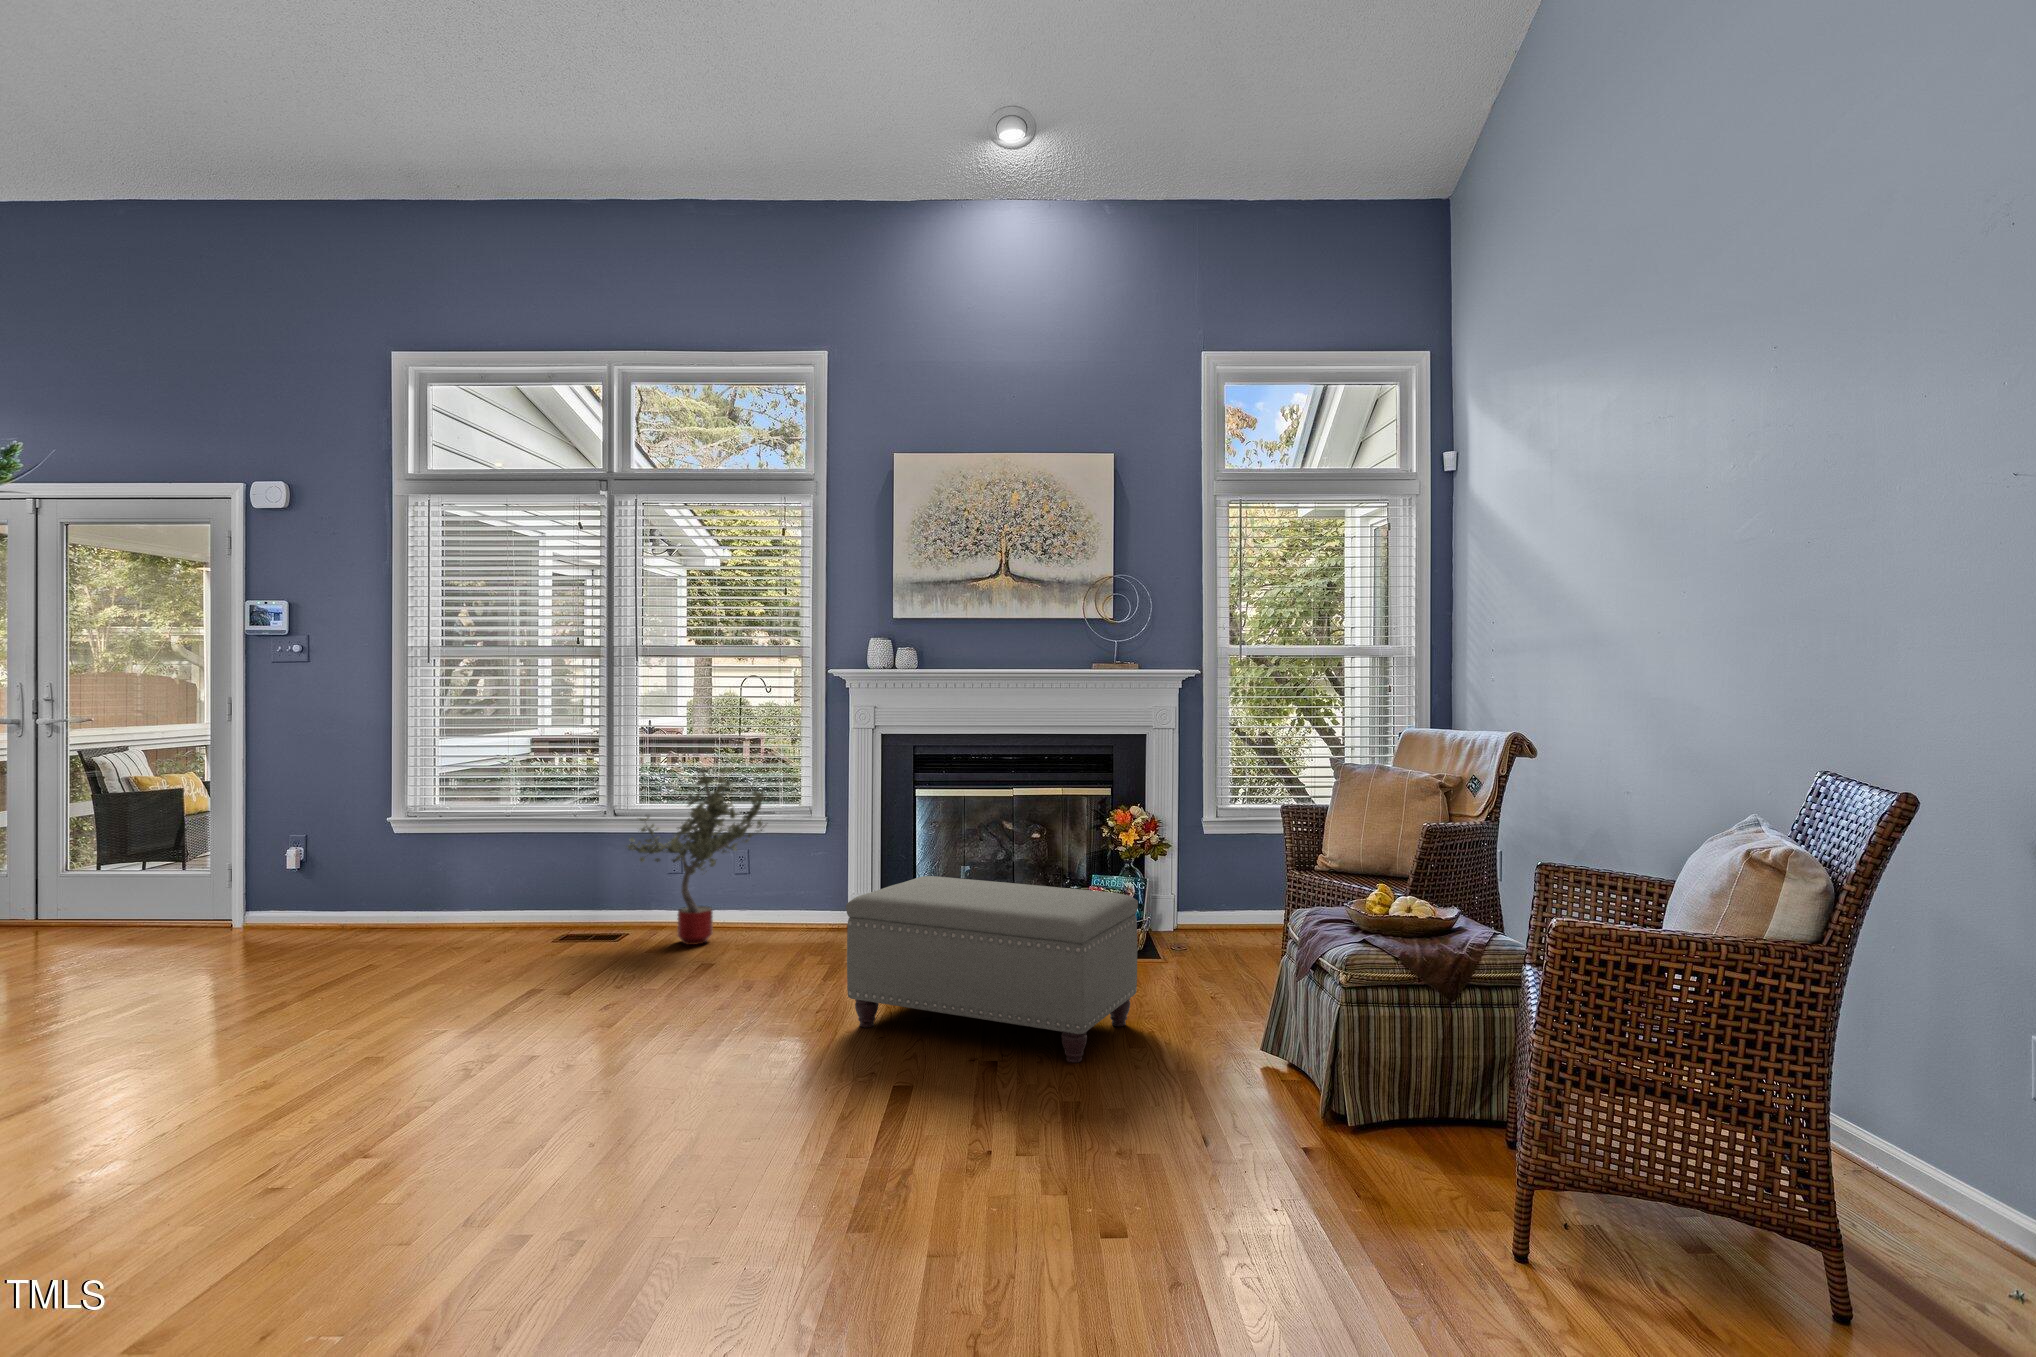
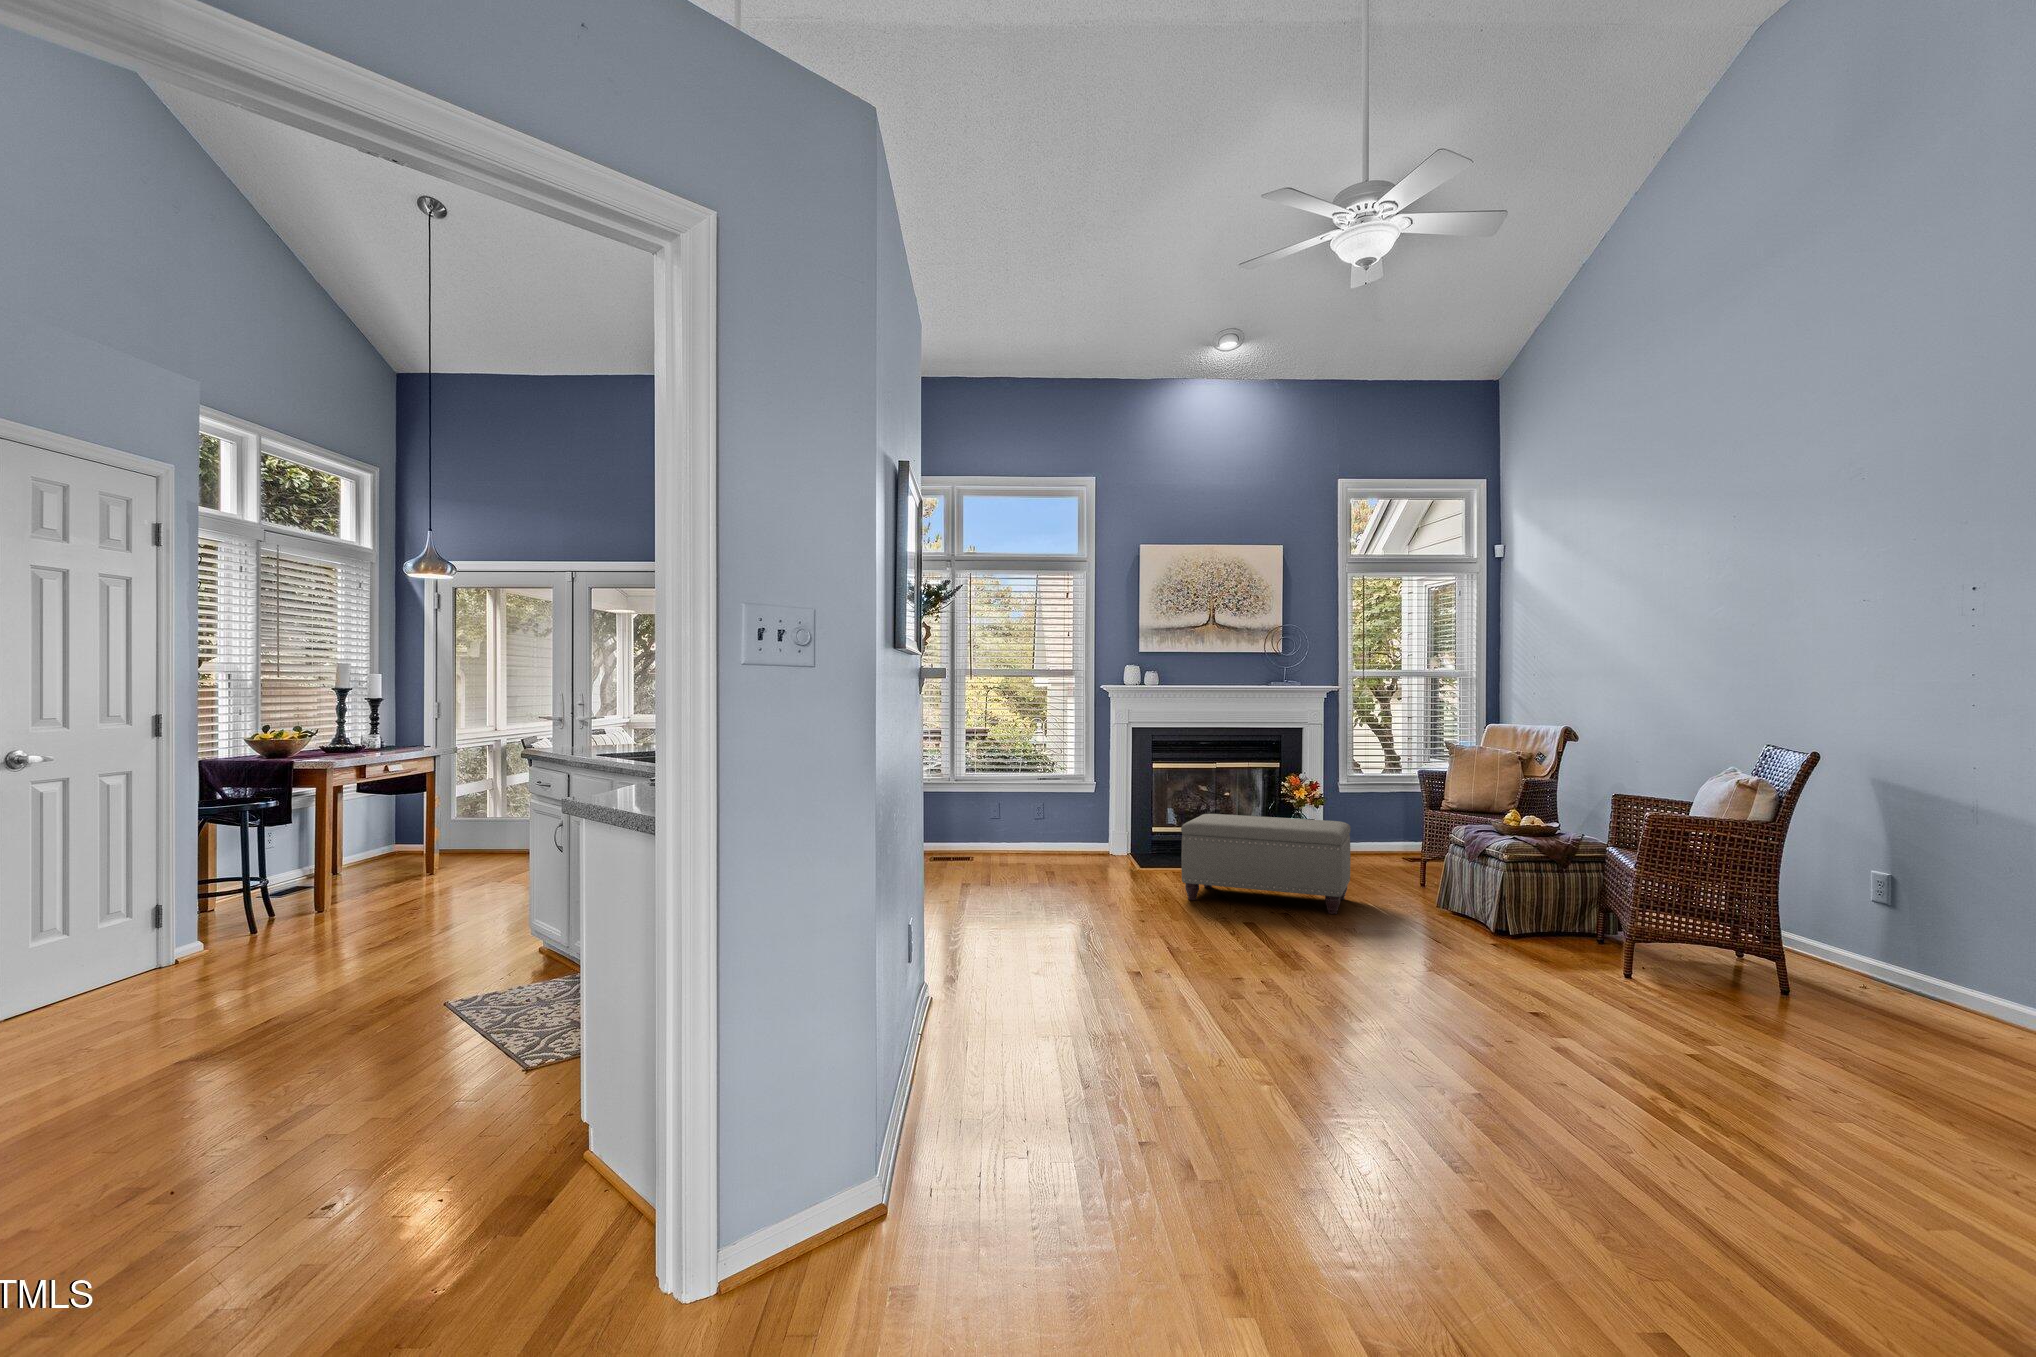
potted tree: present [627,768,764,945] -> none [974,748,1068,863]

